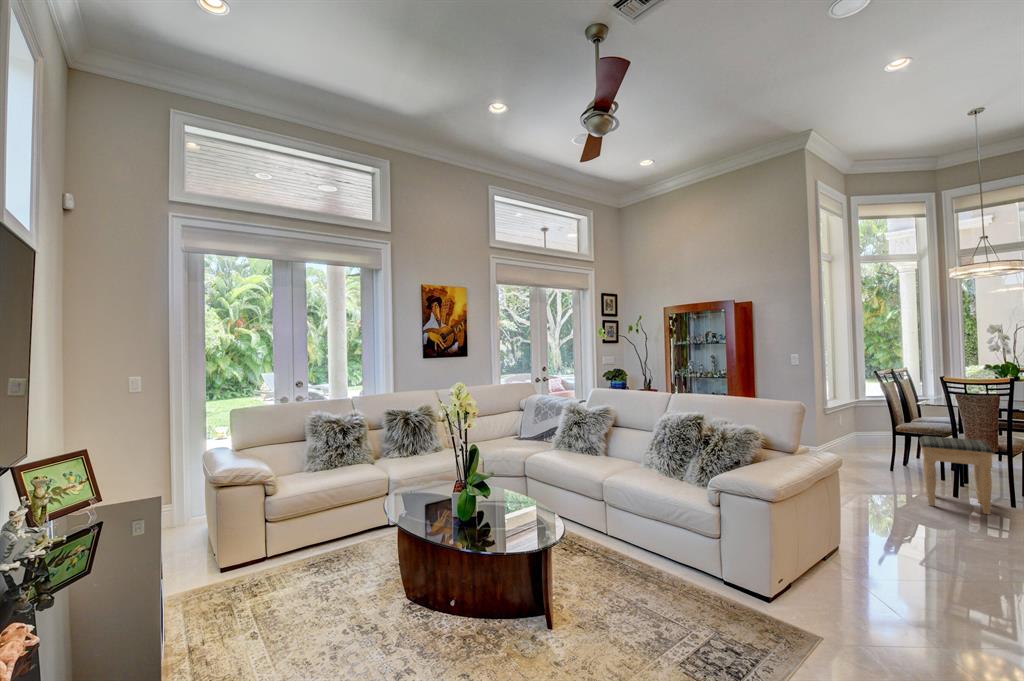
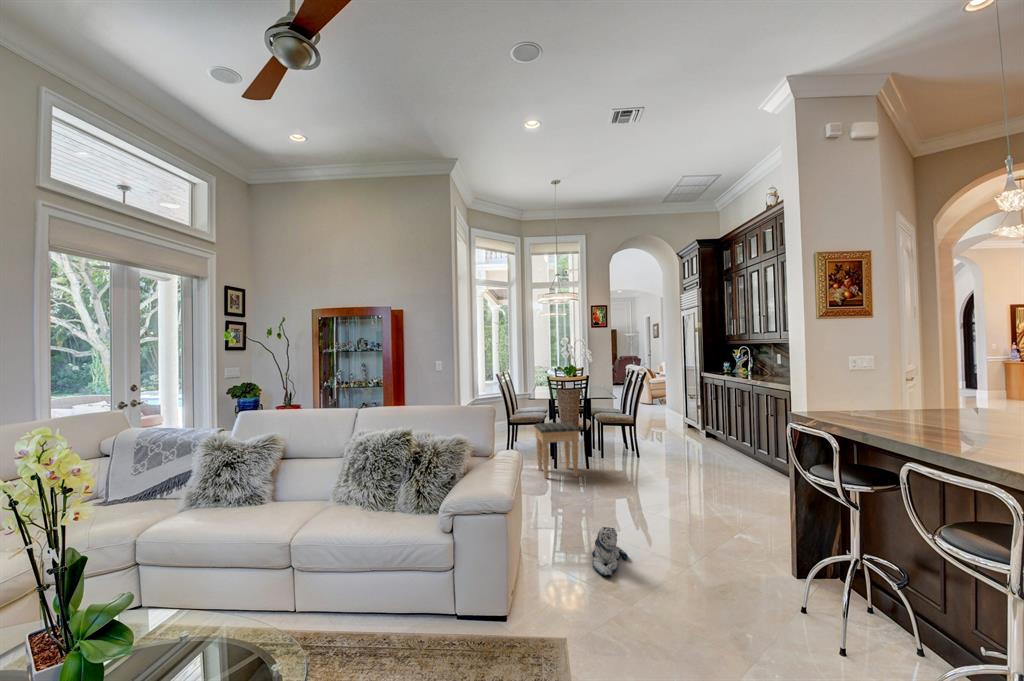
plush toy: none [920,561,988,619] -> present [592,527,628,576]

